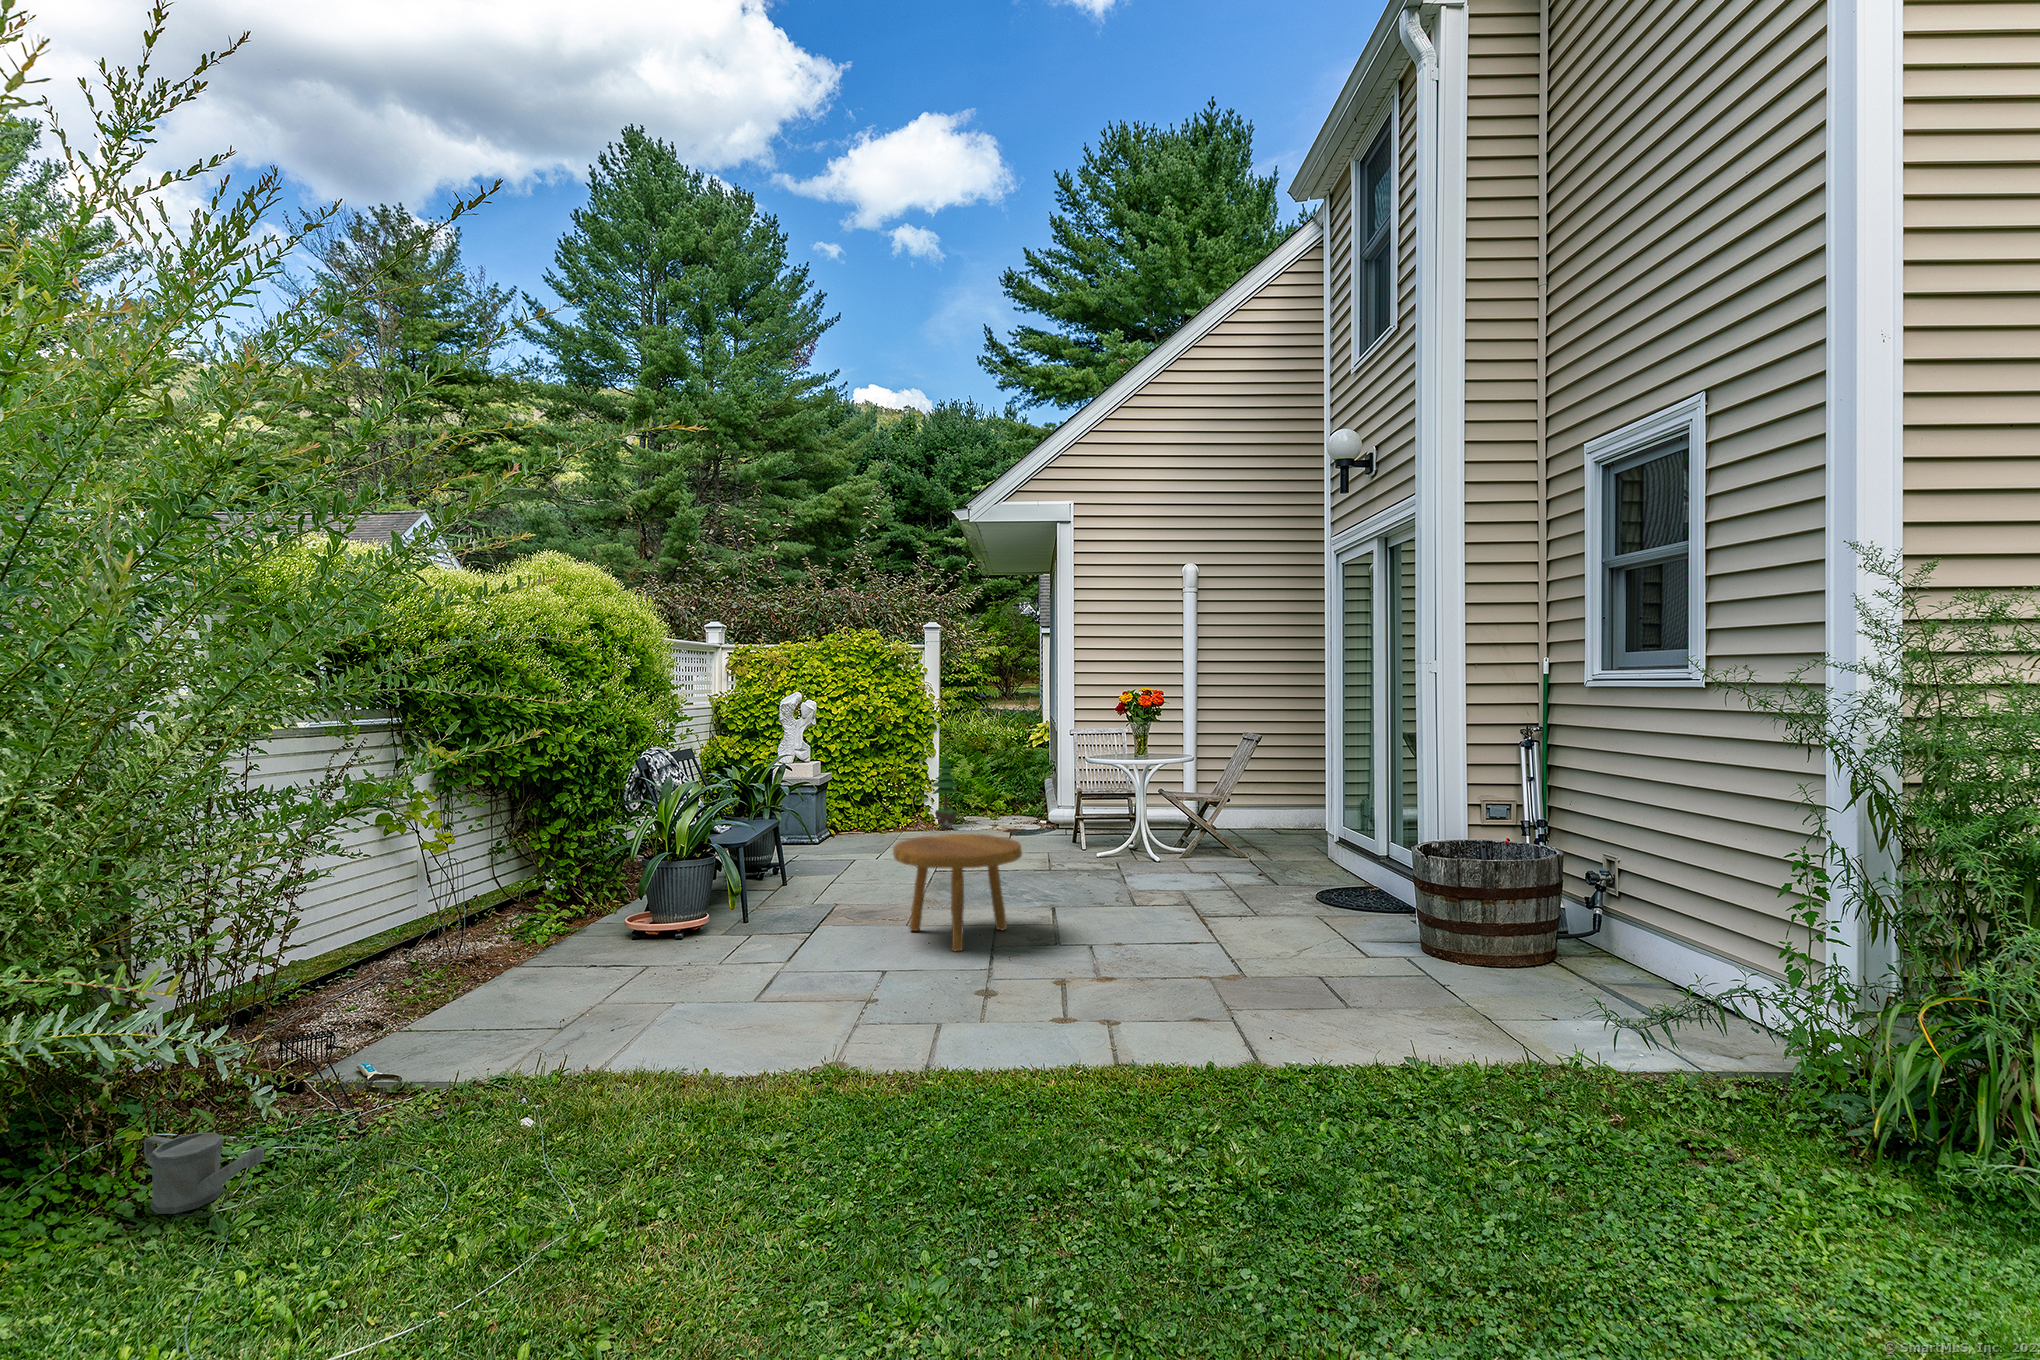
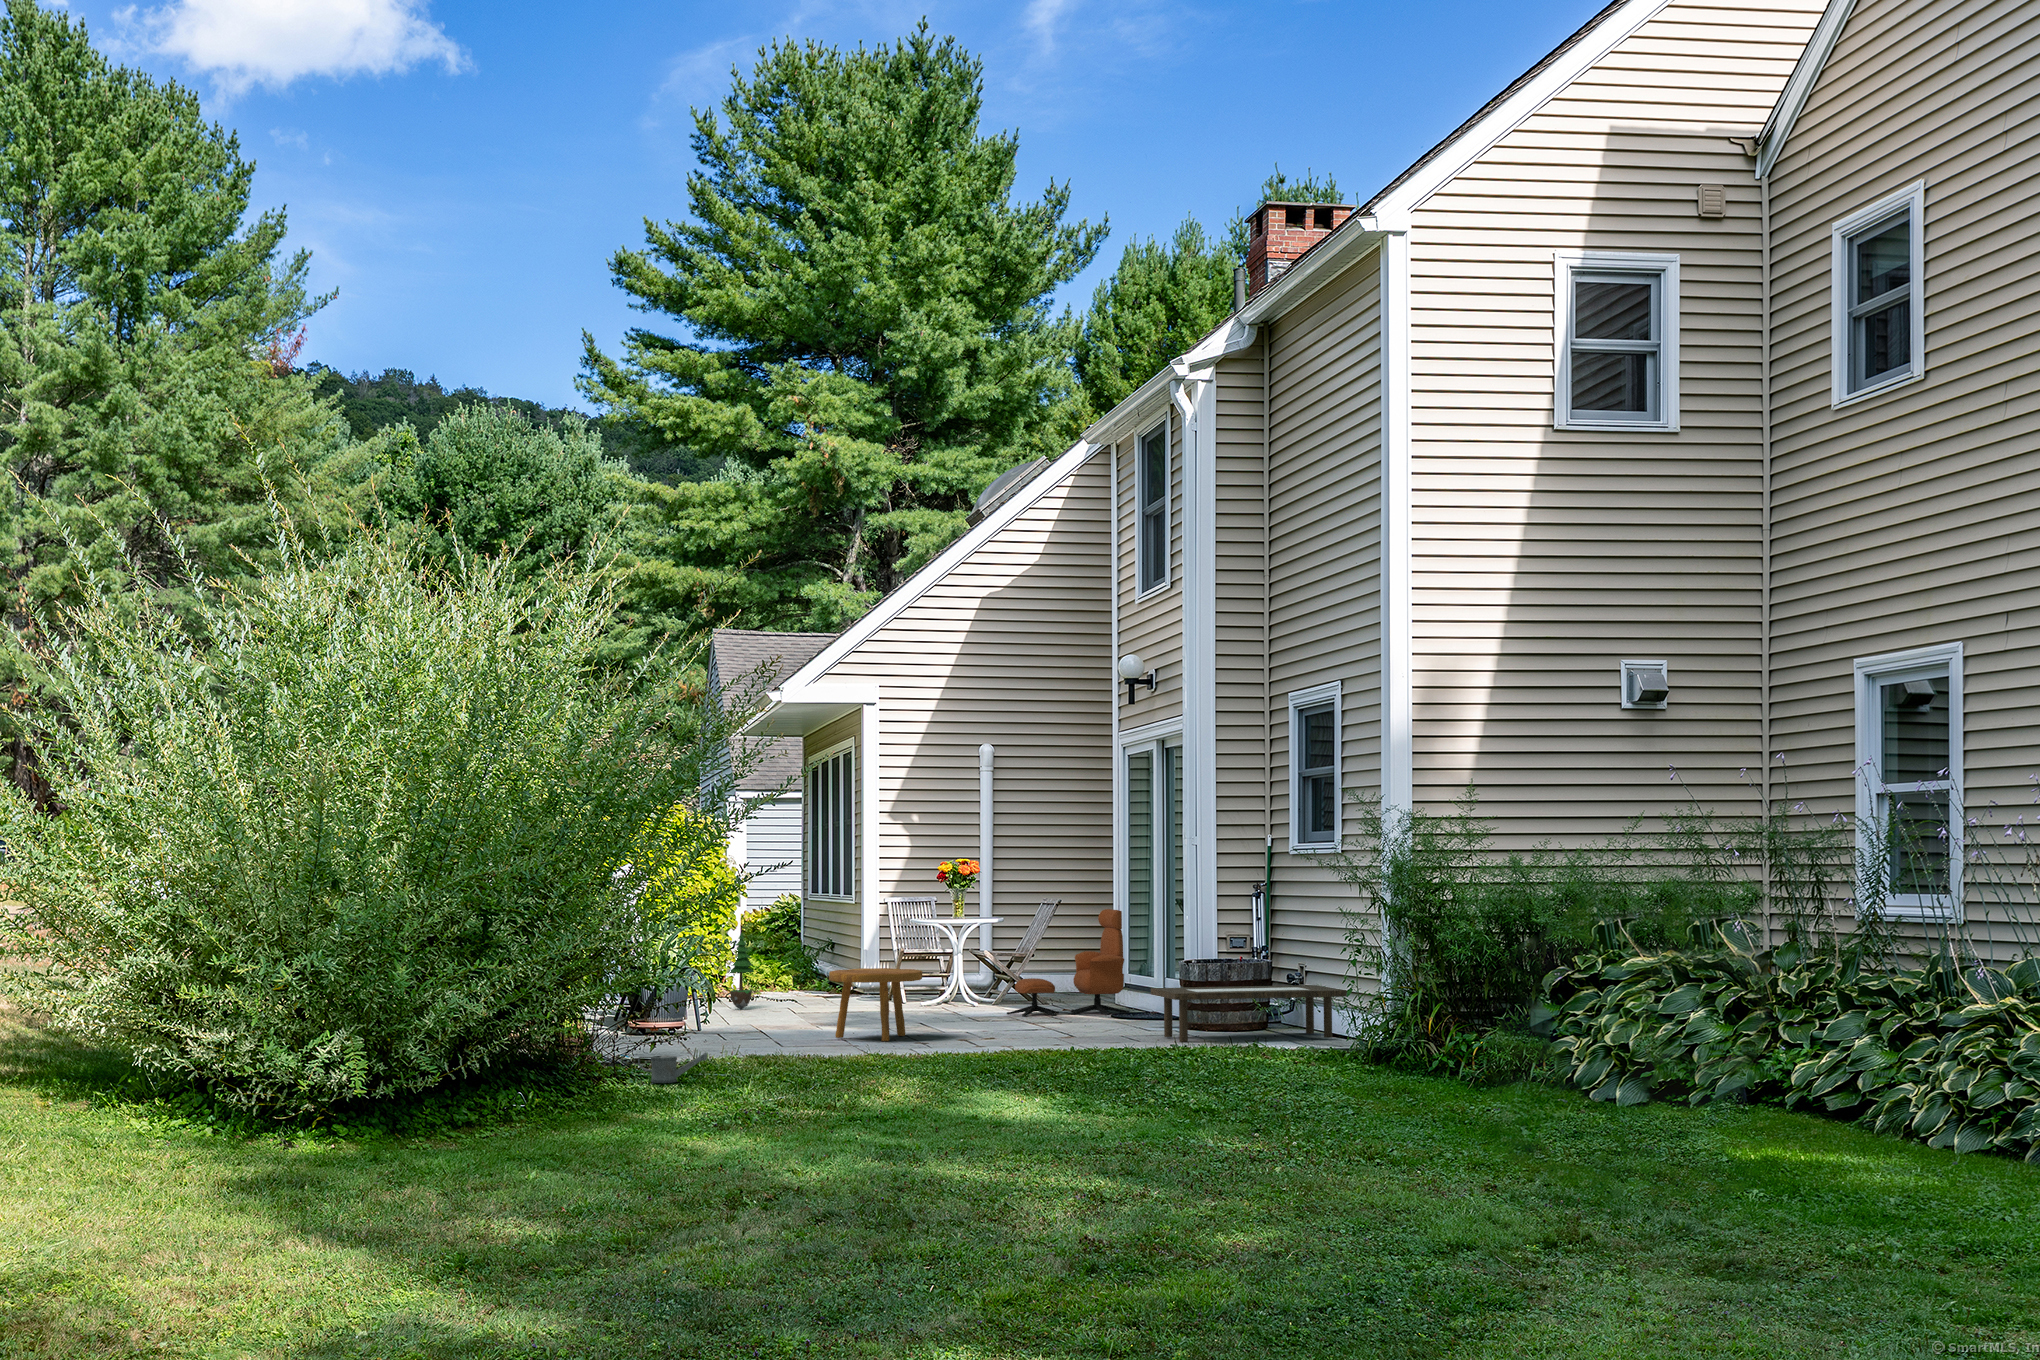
lounge chair: none [1192,744,1341,874] -> present [1007,909,1129,1016]
coffee table: none [1357,901,1739,1024] -> present [1151,985,1347,1042]

